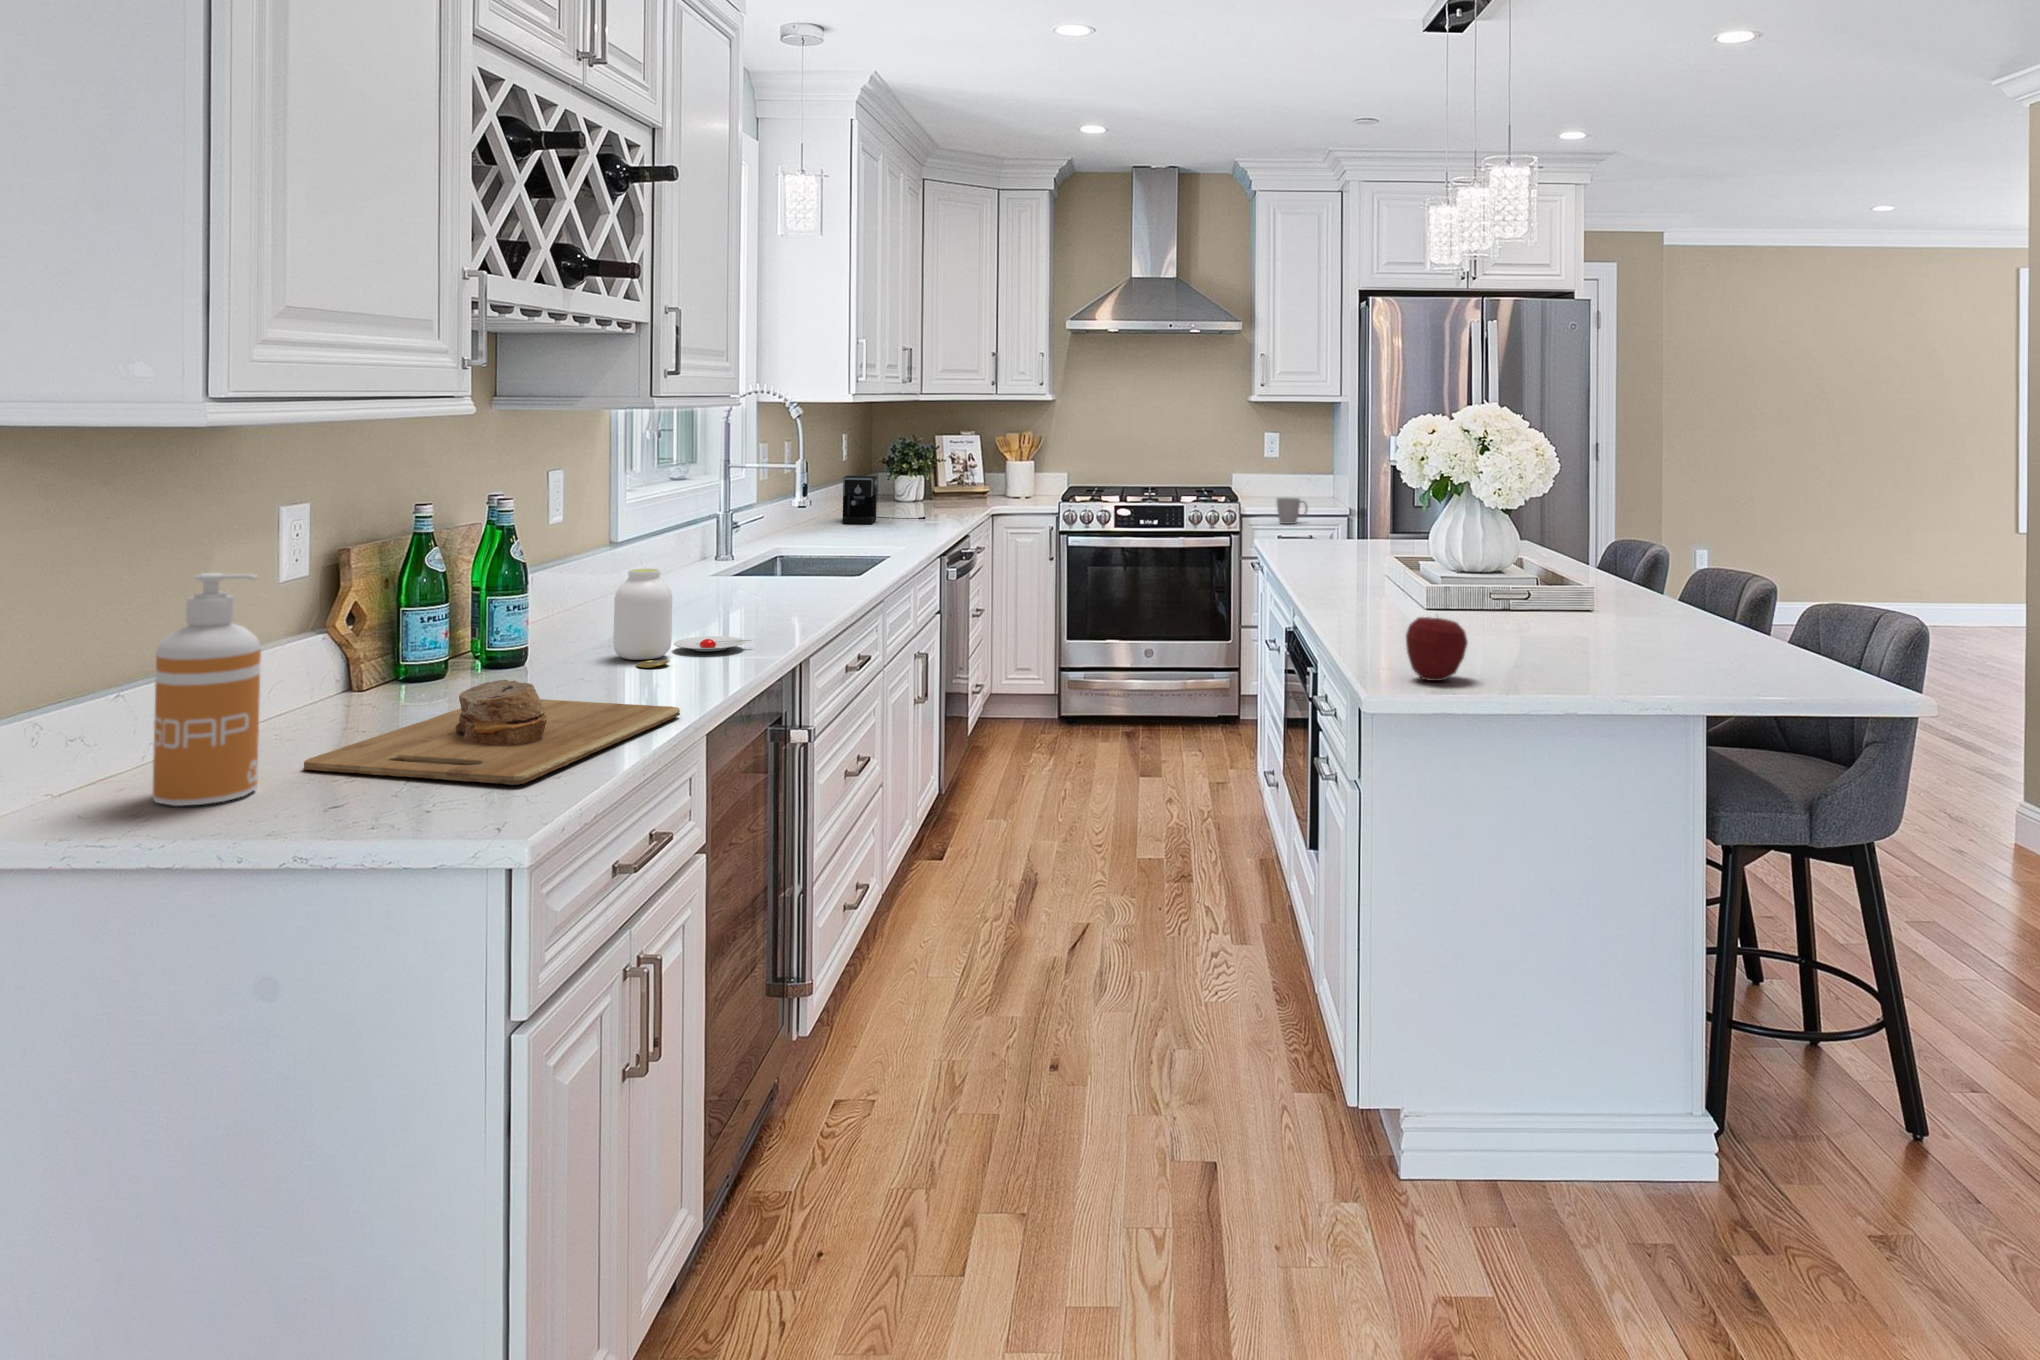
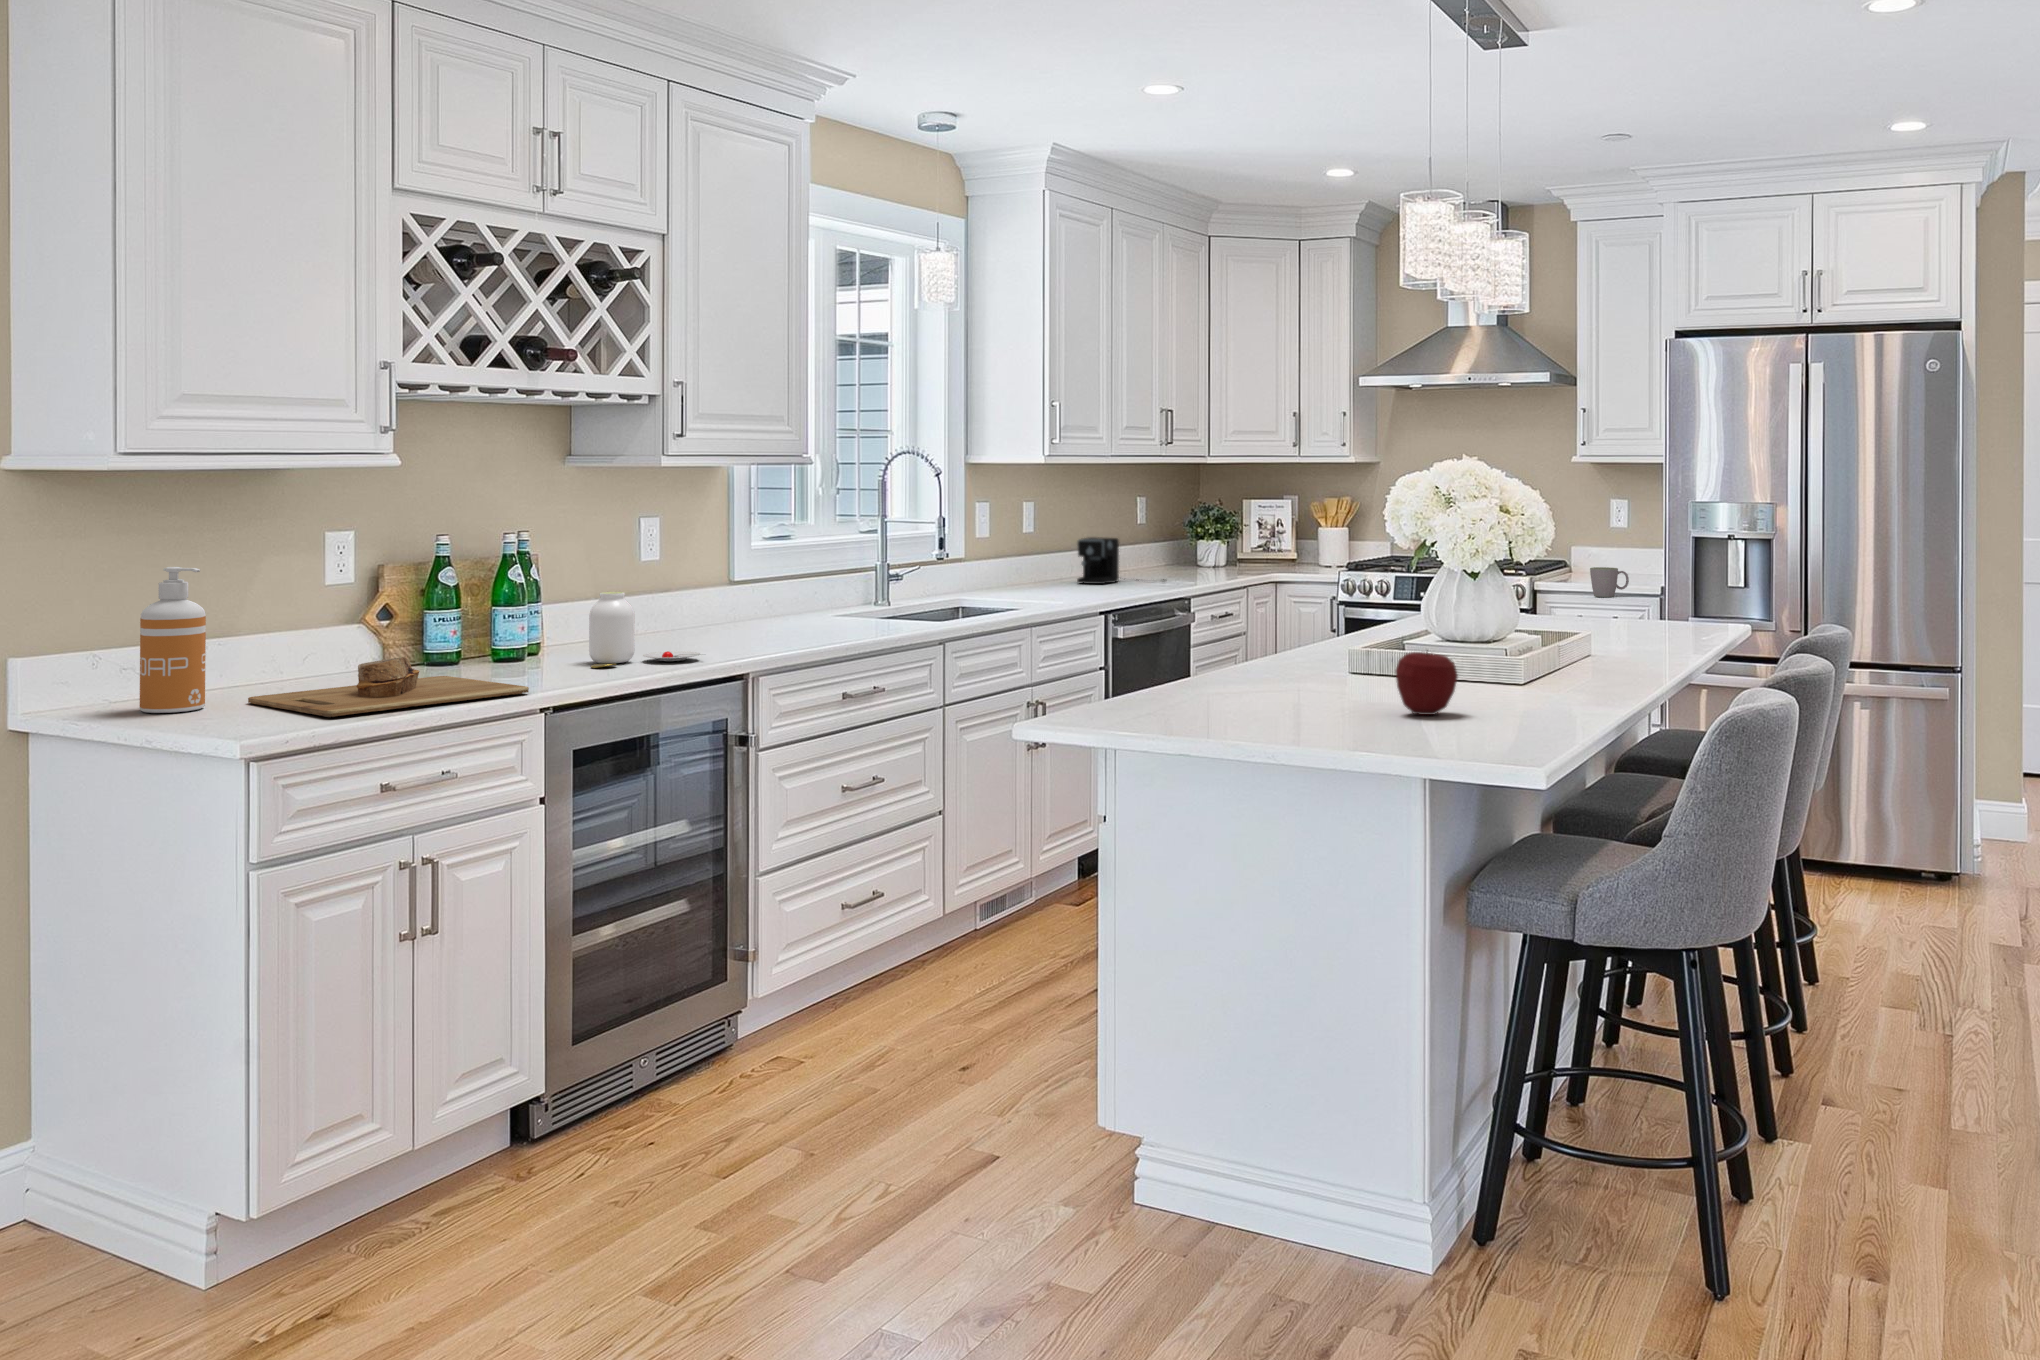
apple: present [1406,617,1468,681] -> present [1396,652,1458,715]

